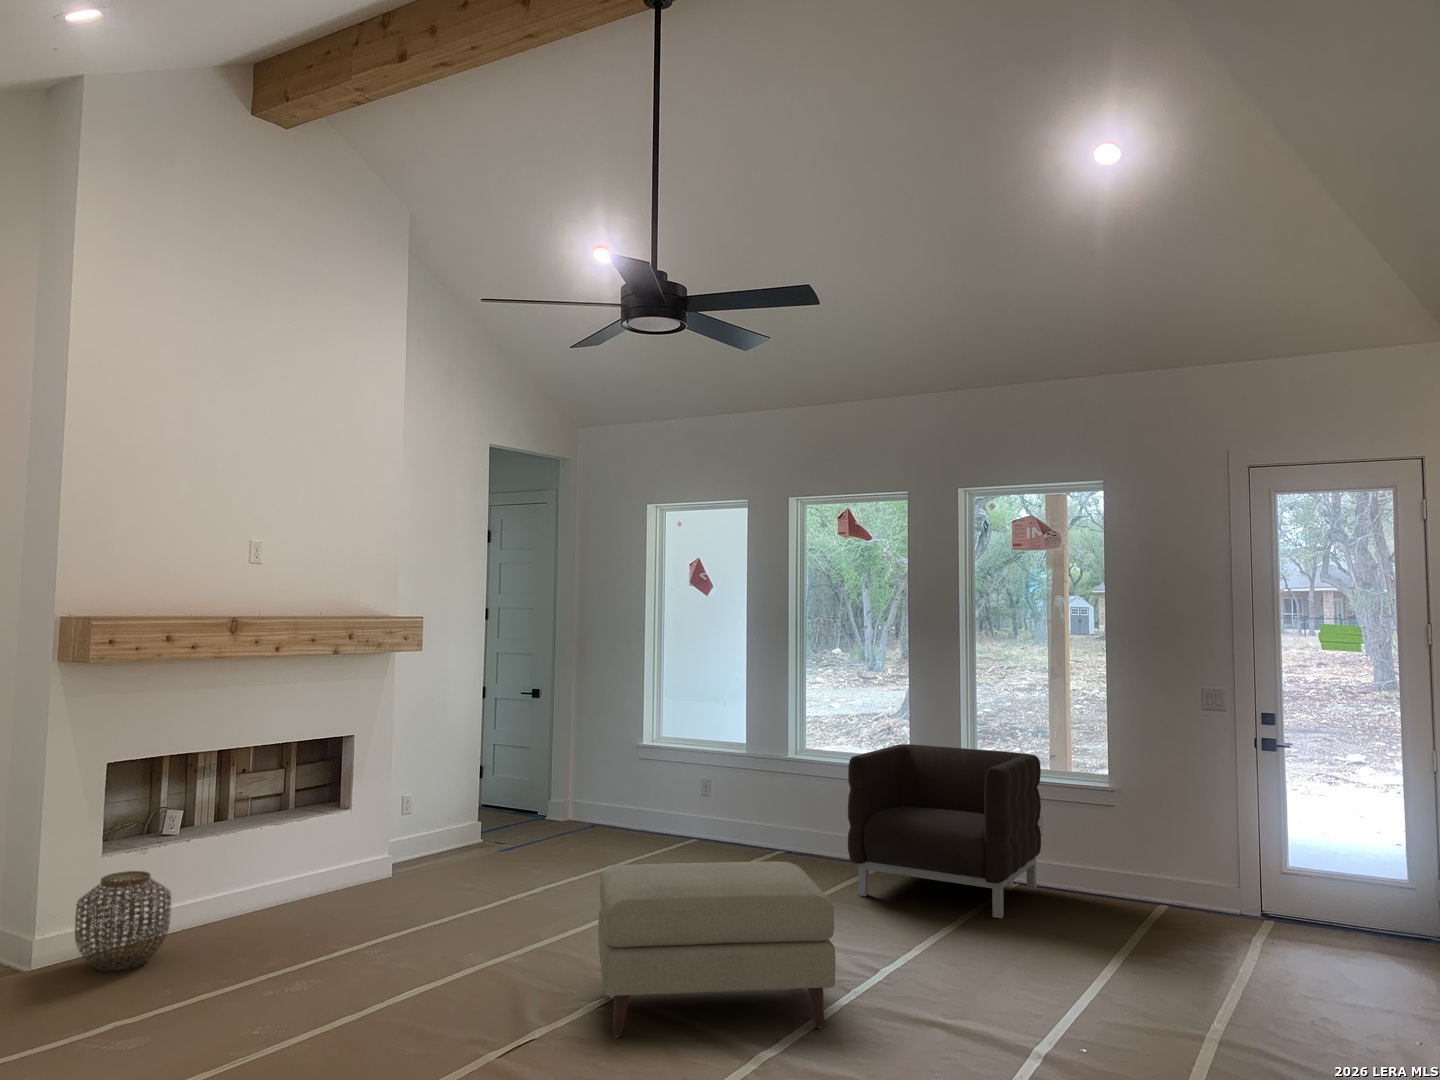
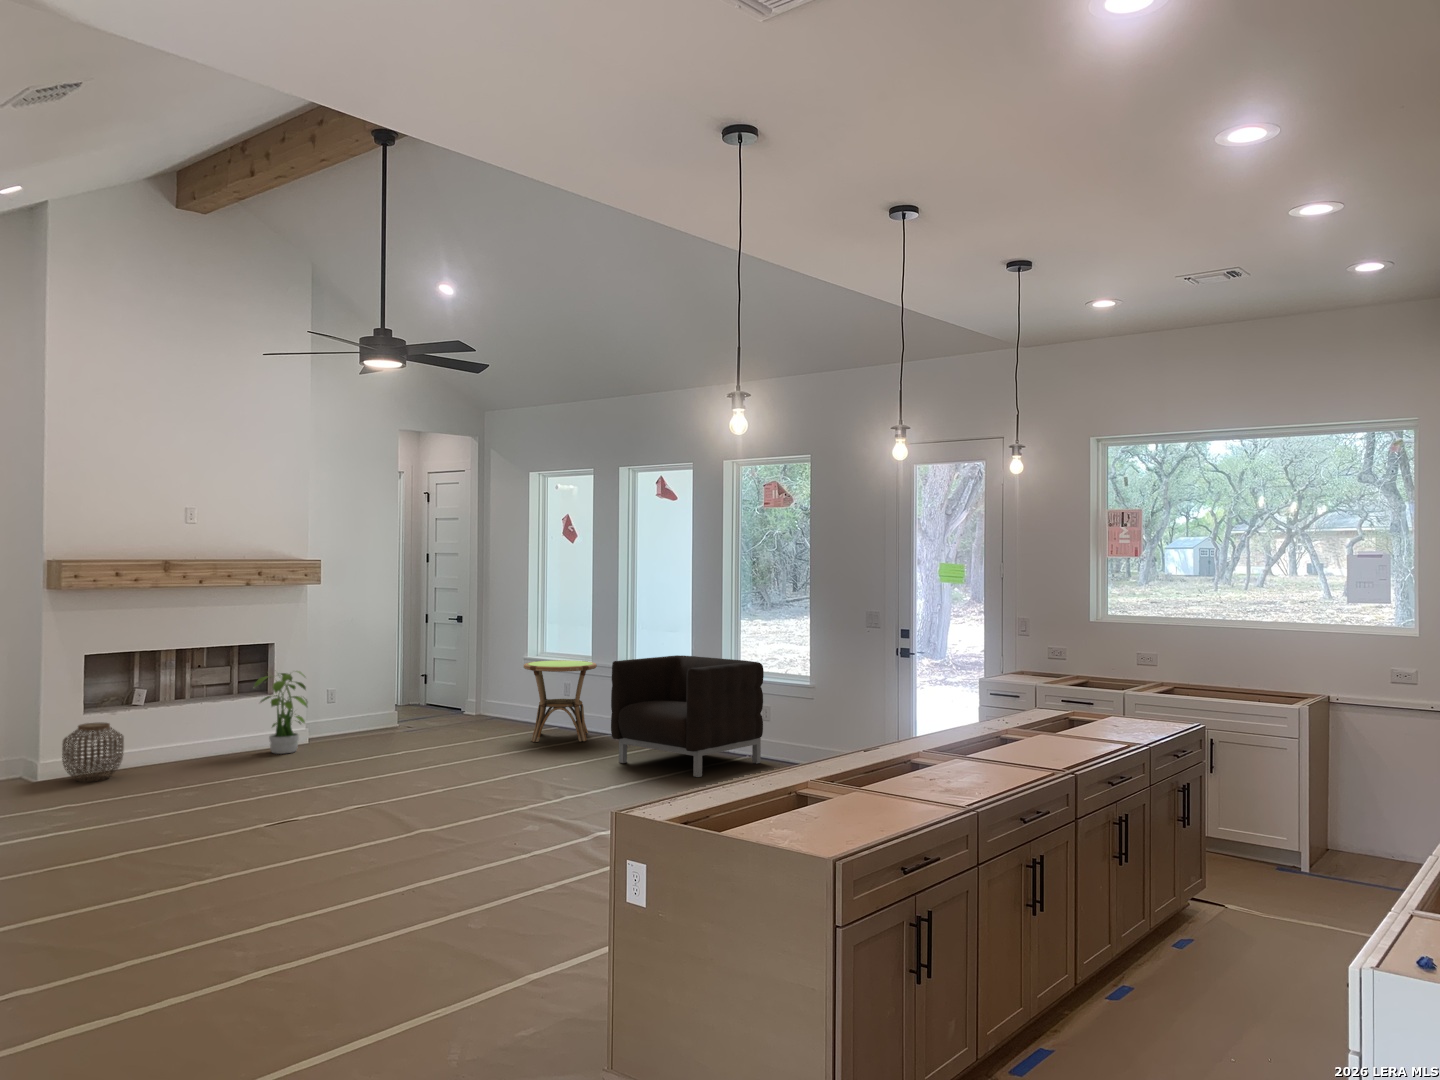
side table: none [672,749,768,862] -> present [524,660,597,742]
potted plant: none [333,774,412,897] -> present [254,671,307,754]
ottoman: present [598,862,835,1037] -> none [331,722,503,821]

